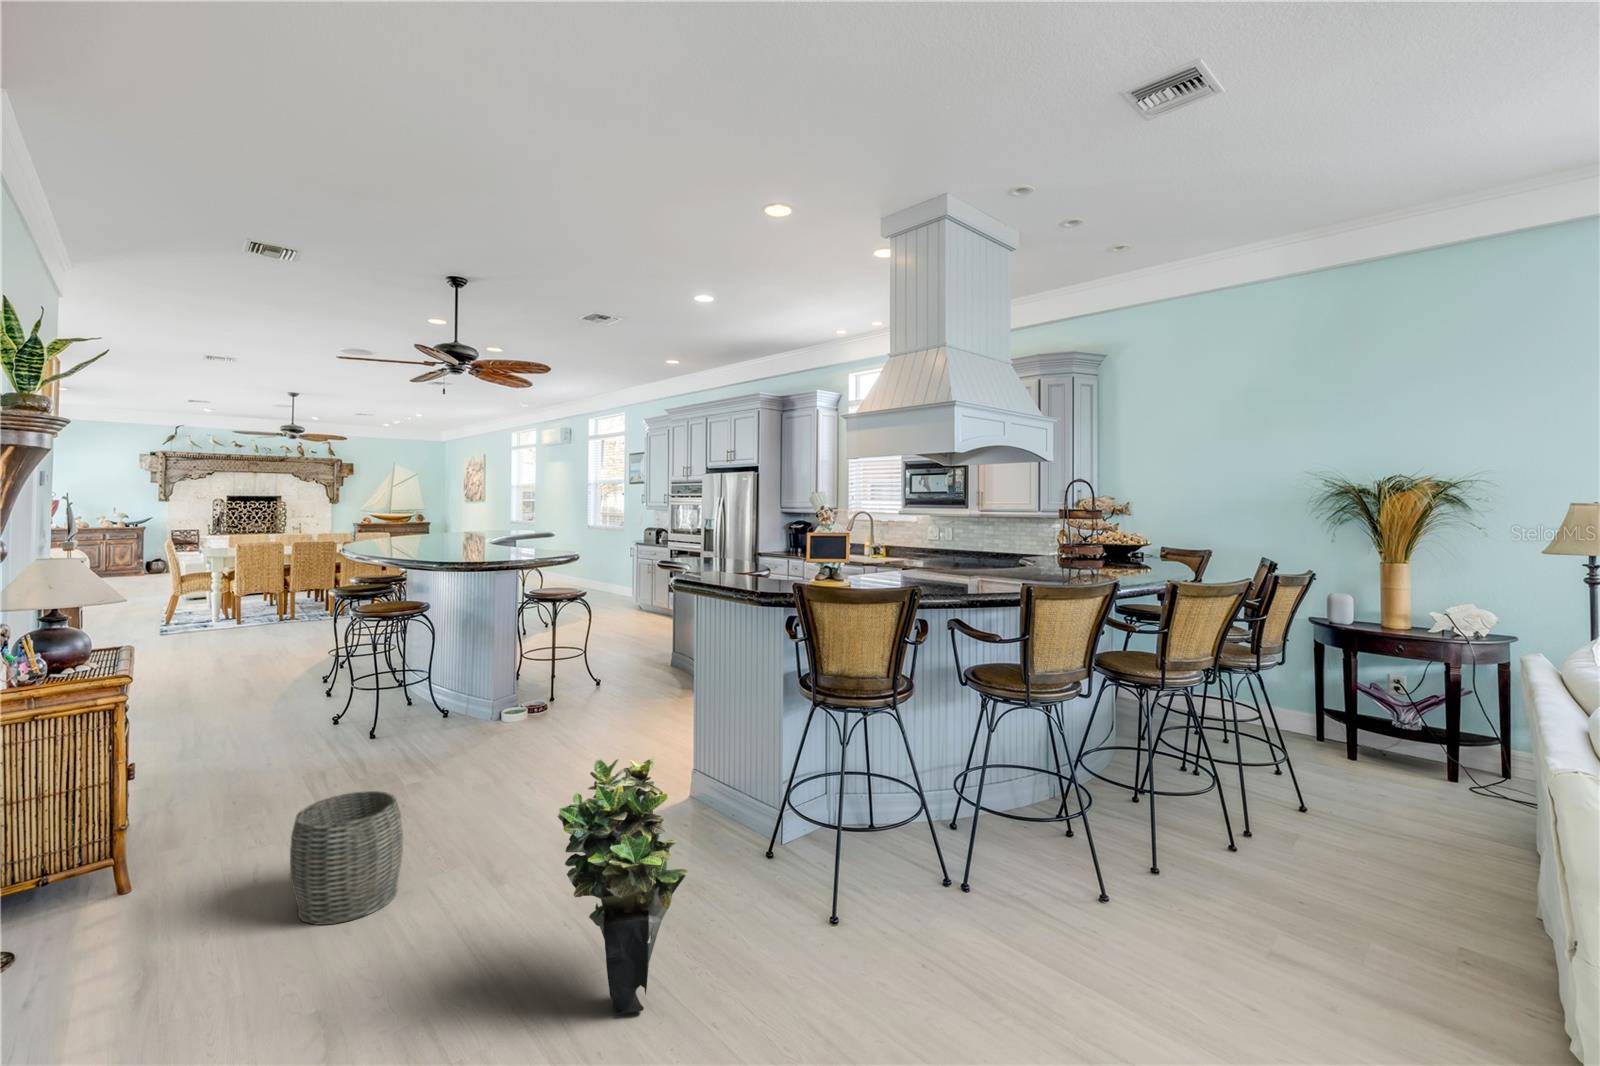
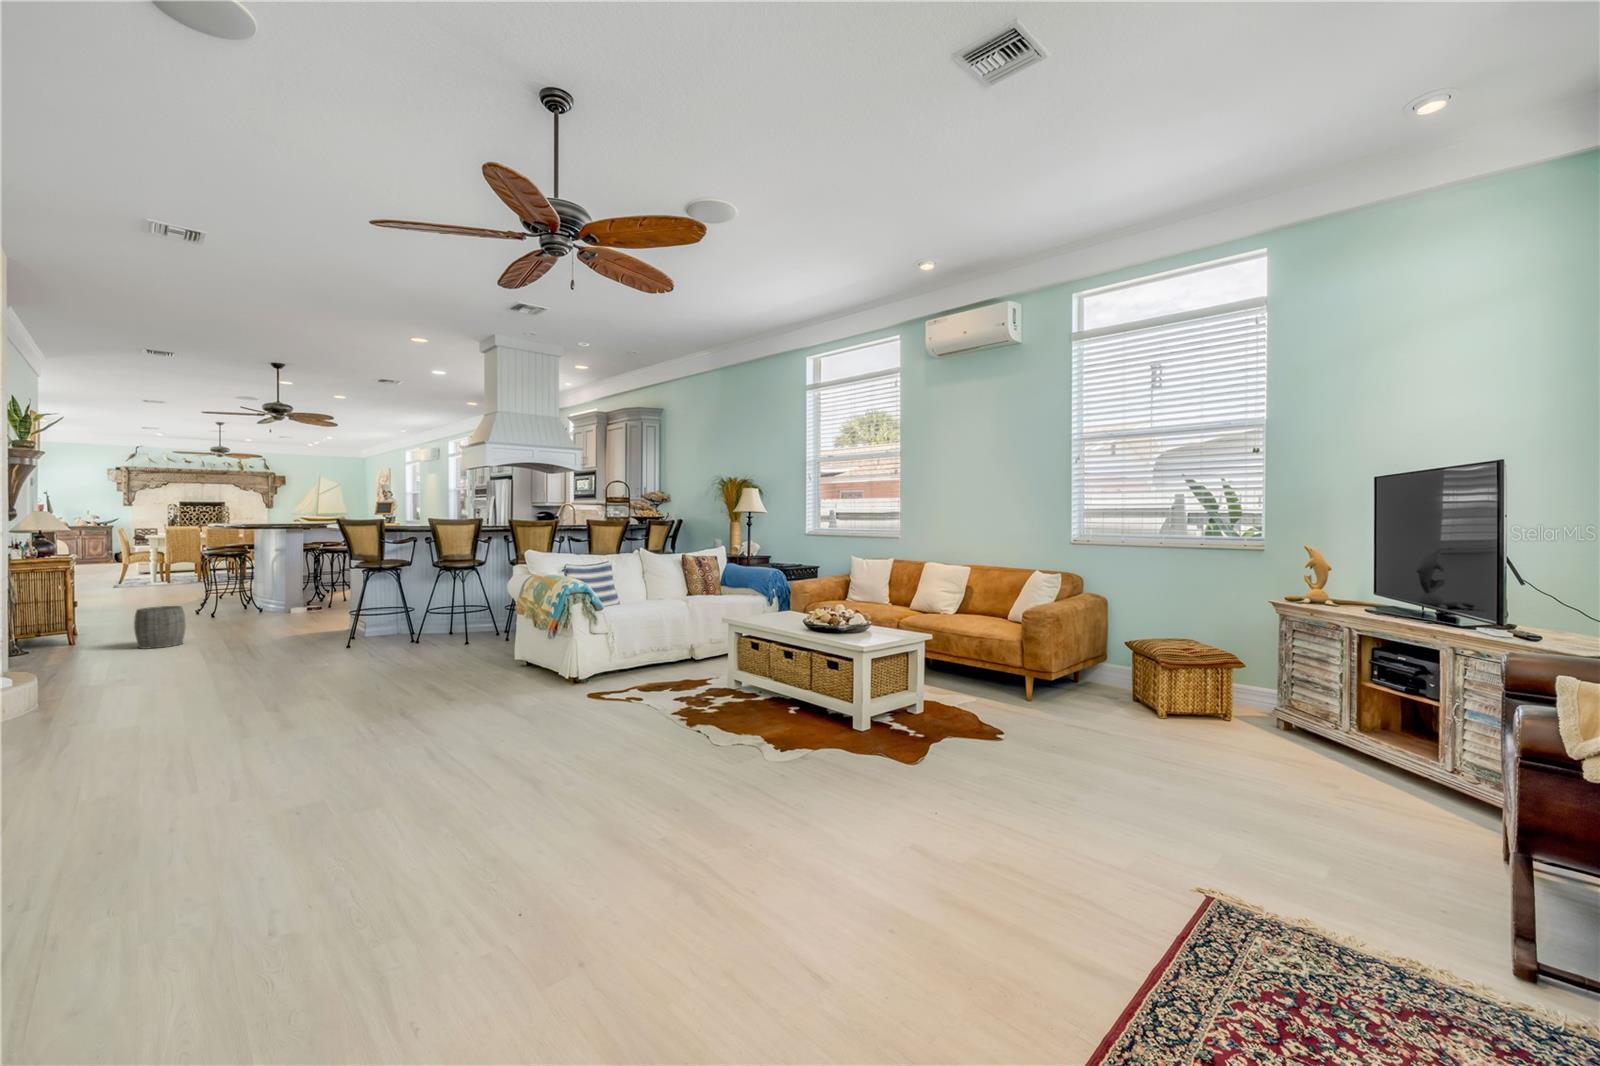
potted plant: present [557,757,688,1016] -> none [216,577,271,657]

